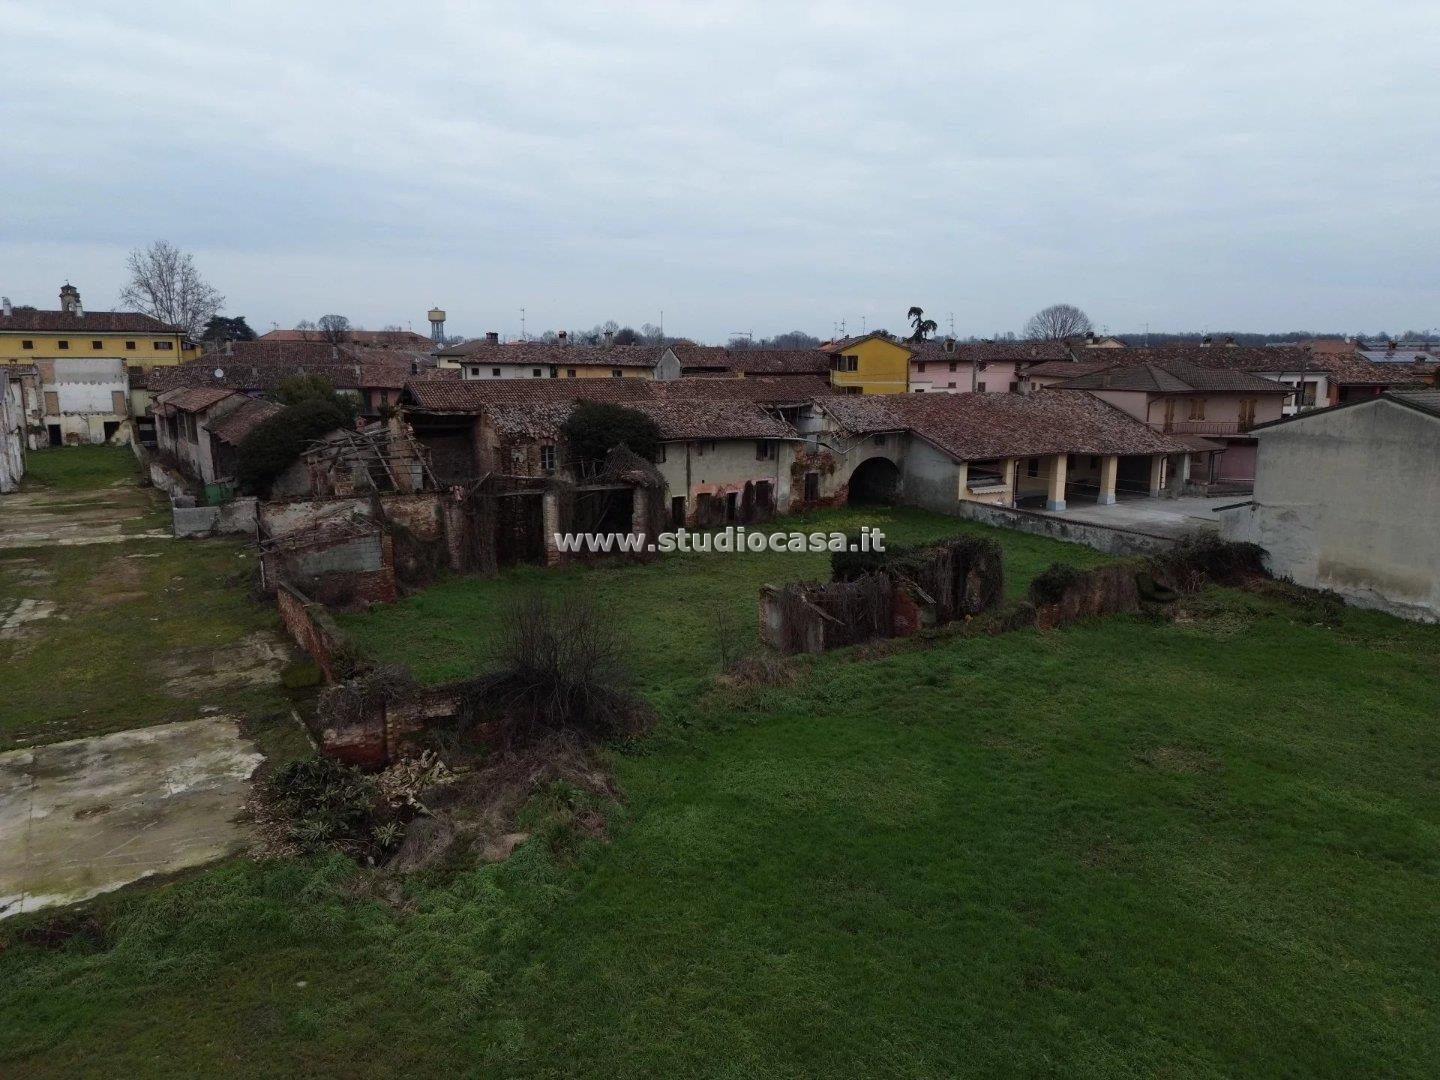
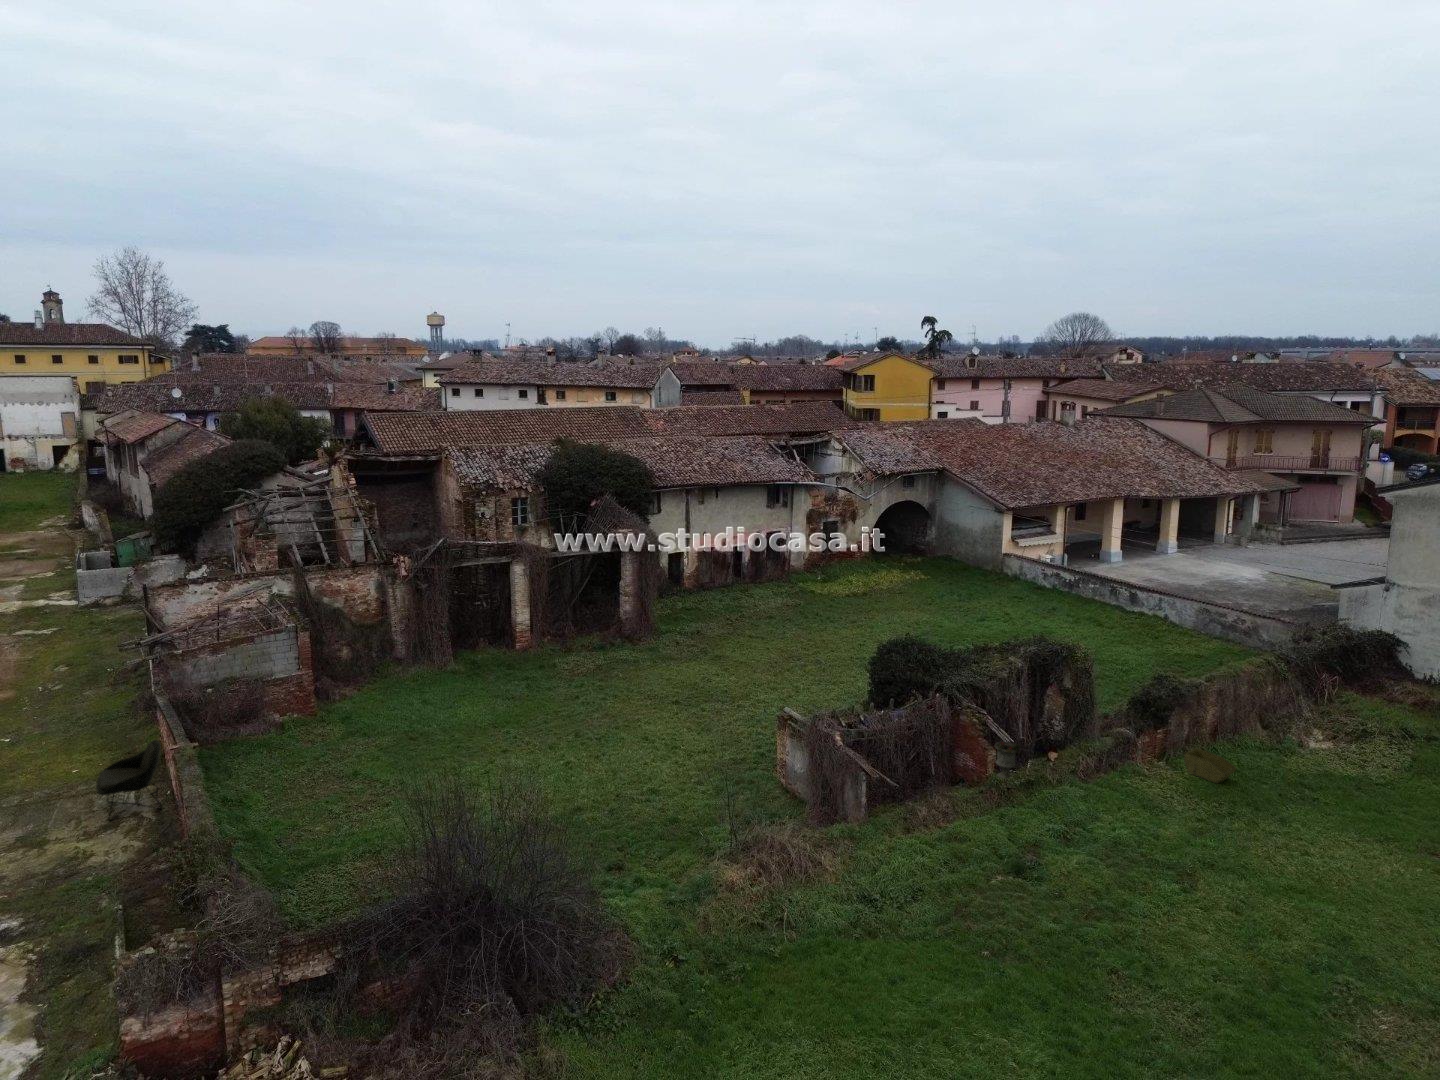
lounge chair: present [1134,572,1180,621] -> present [96,740,162,821]
storage bin: present [279,662,320,688] -> present [1184,748,1236,784]

